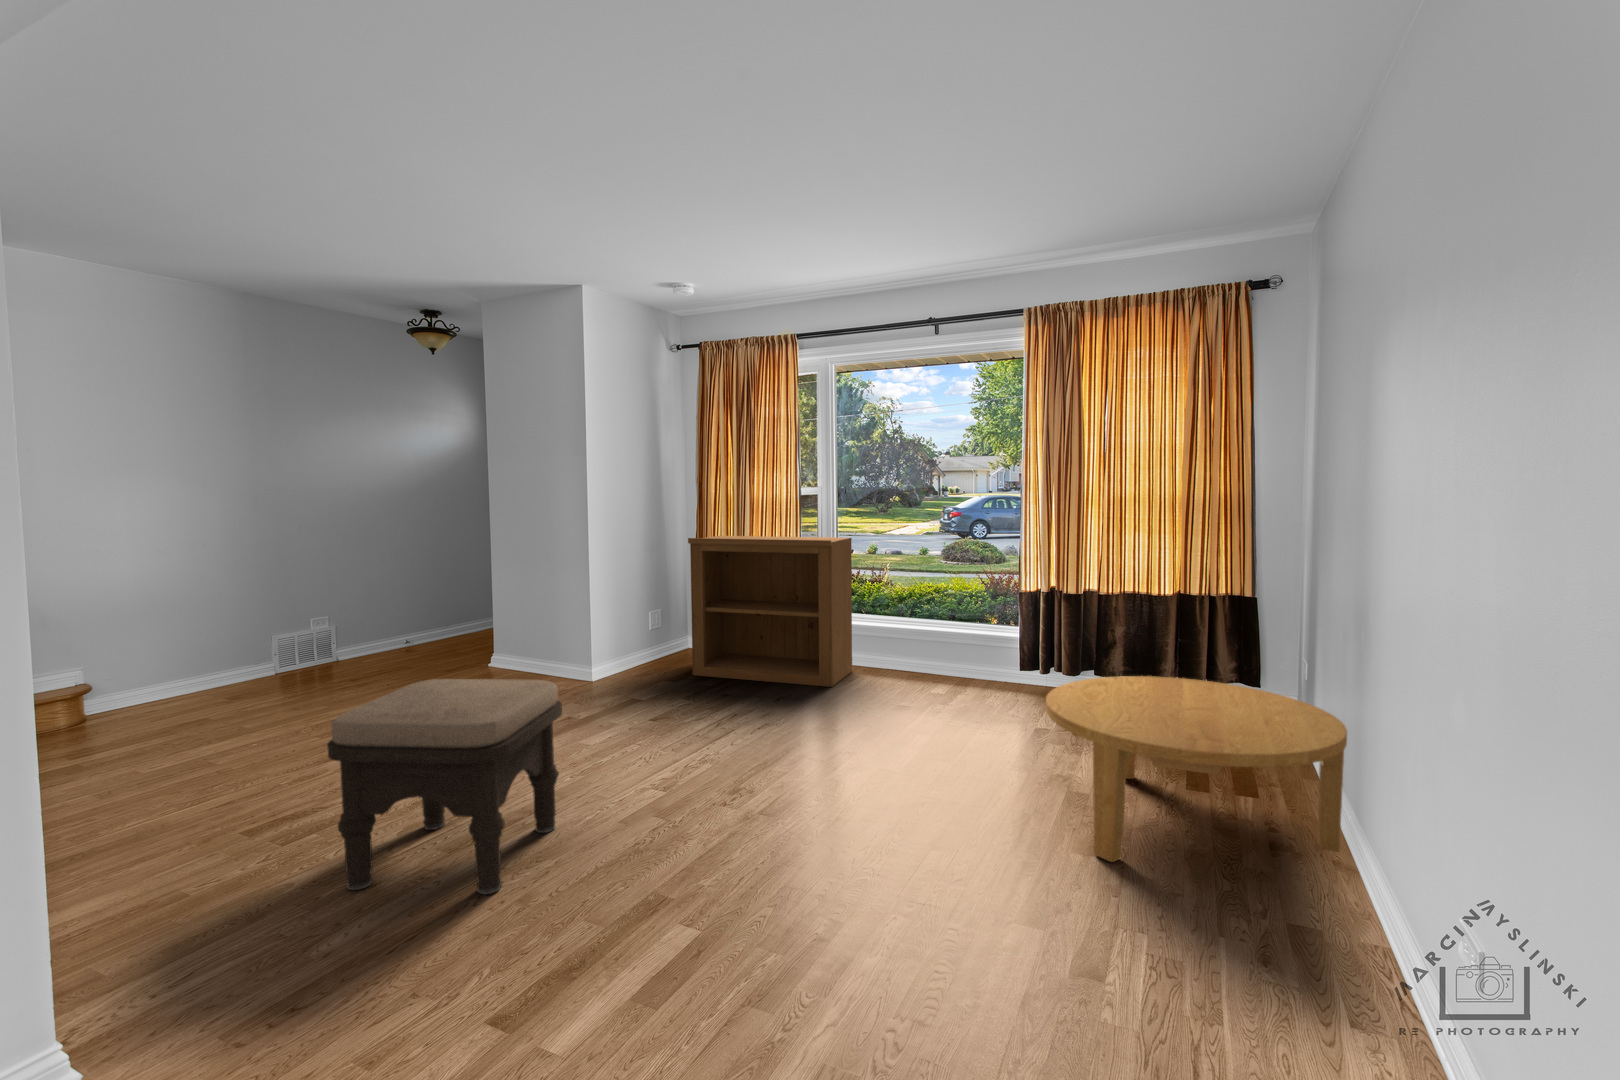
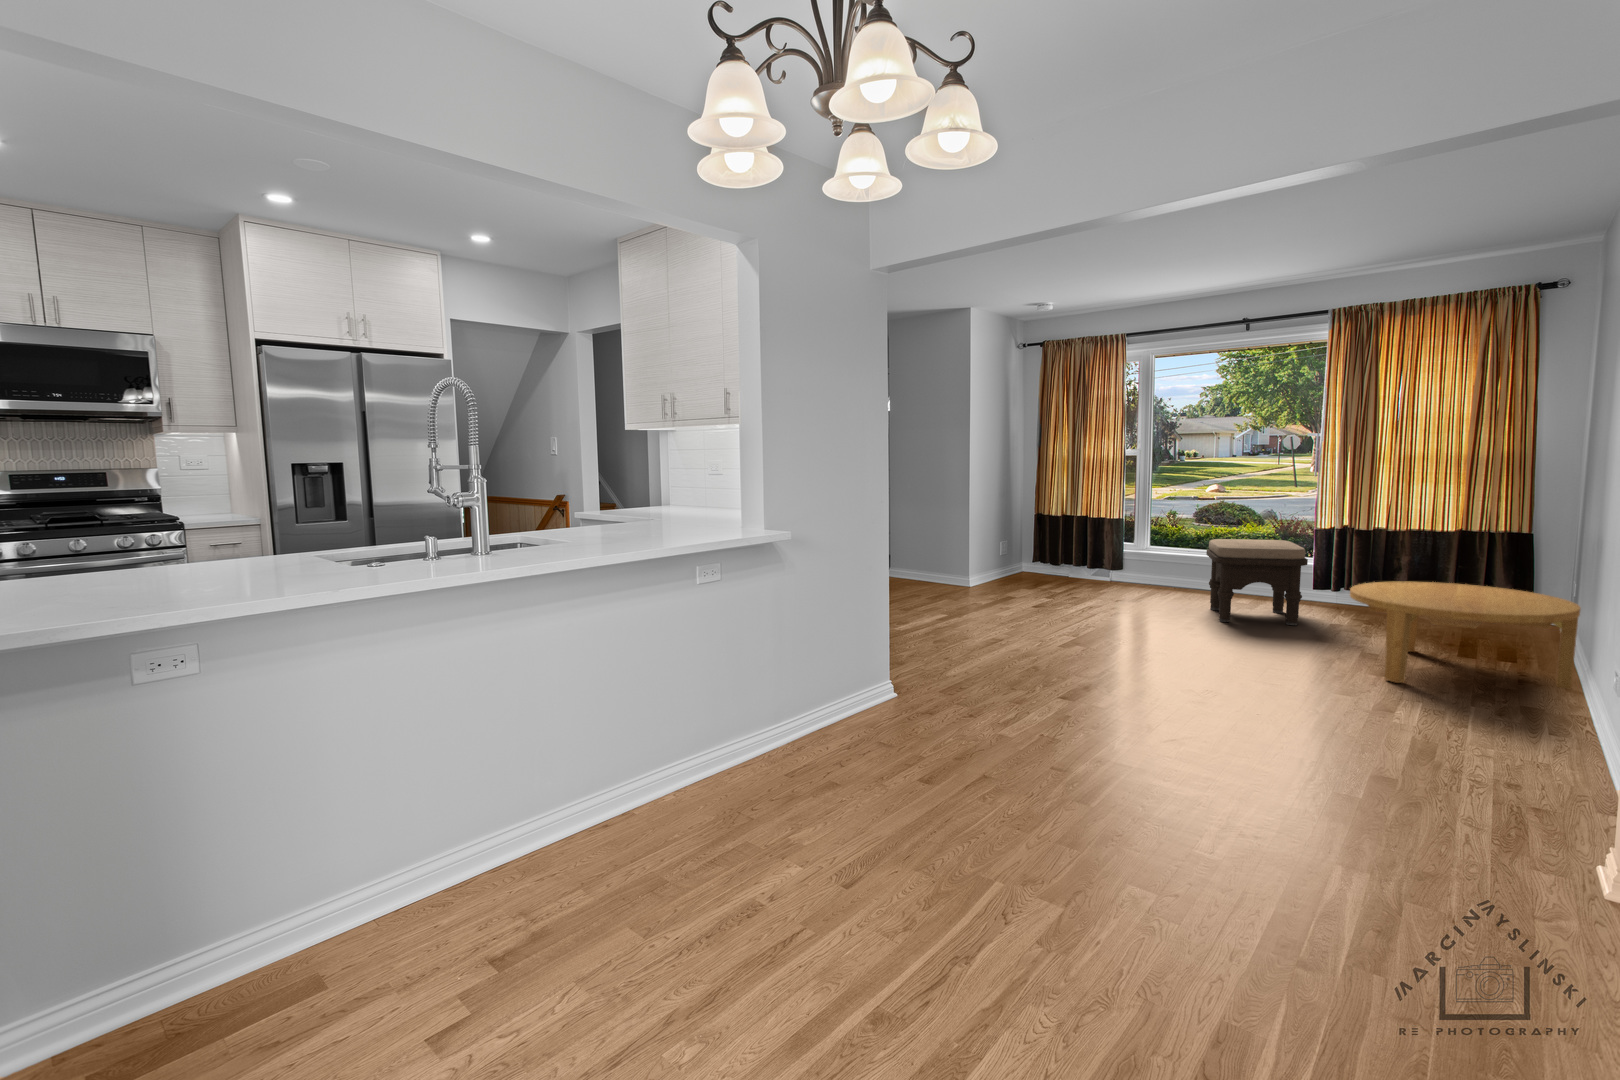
bookshelf: present [688,536,852,687] -> none [1042,487,1170,598]
ottoman: present [327,679,562,894] -> present [1206,539,1308,625]

